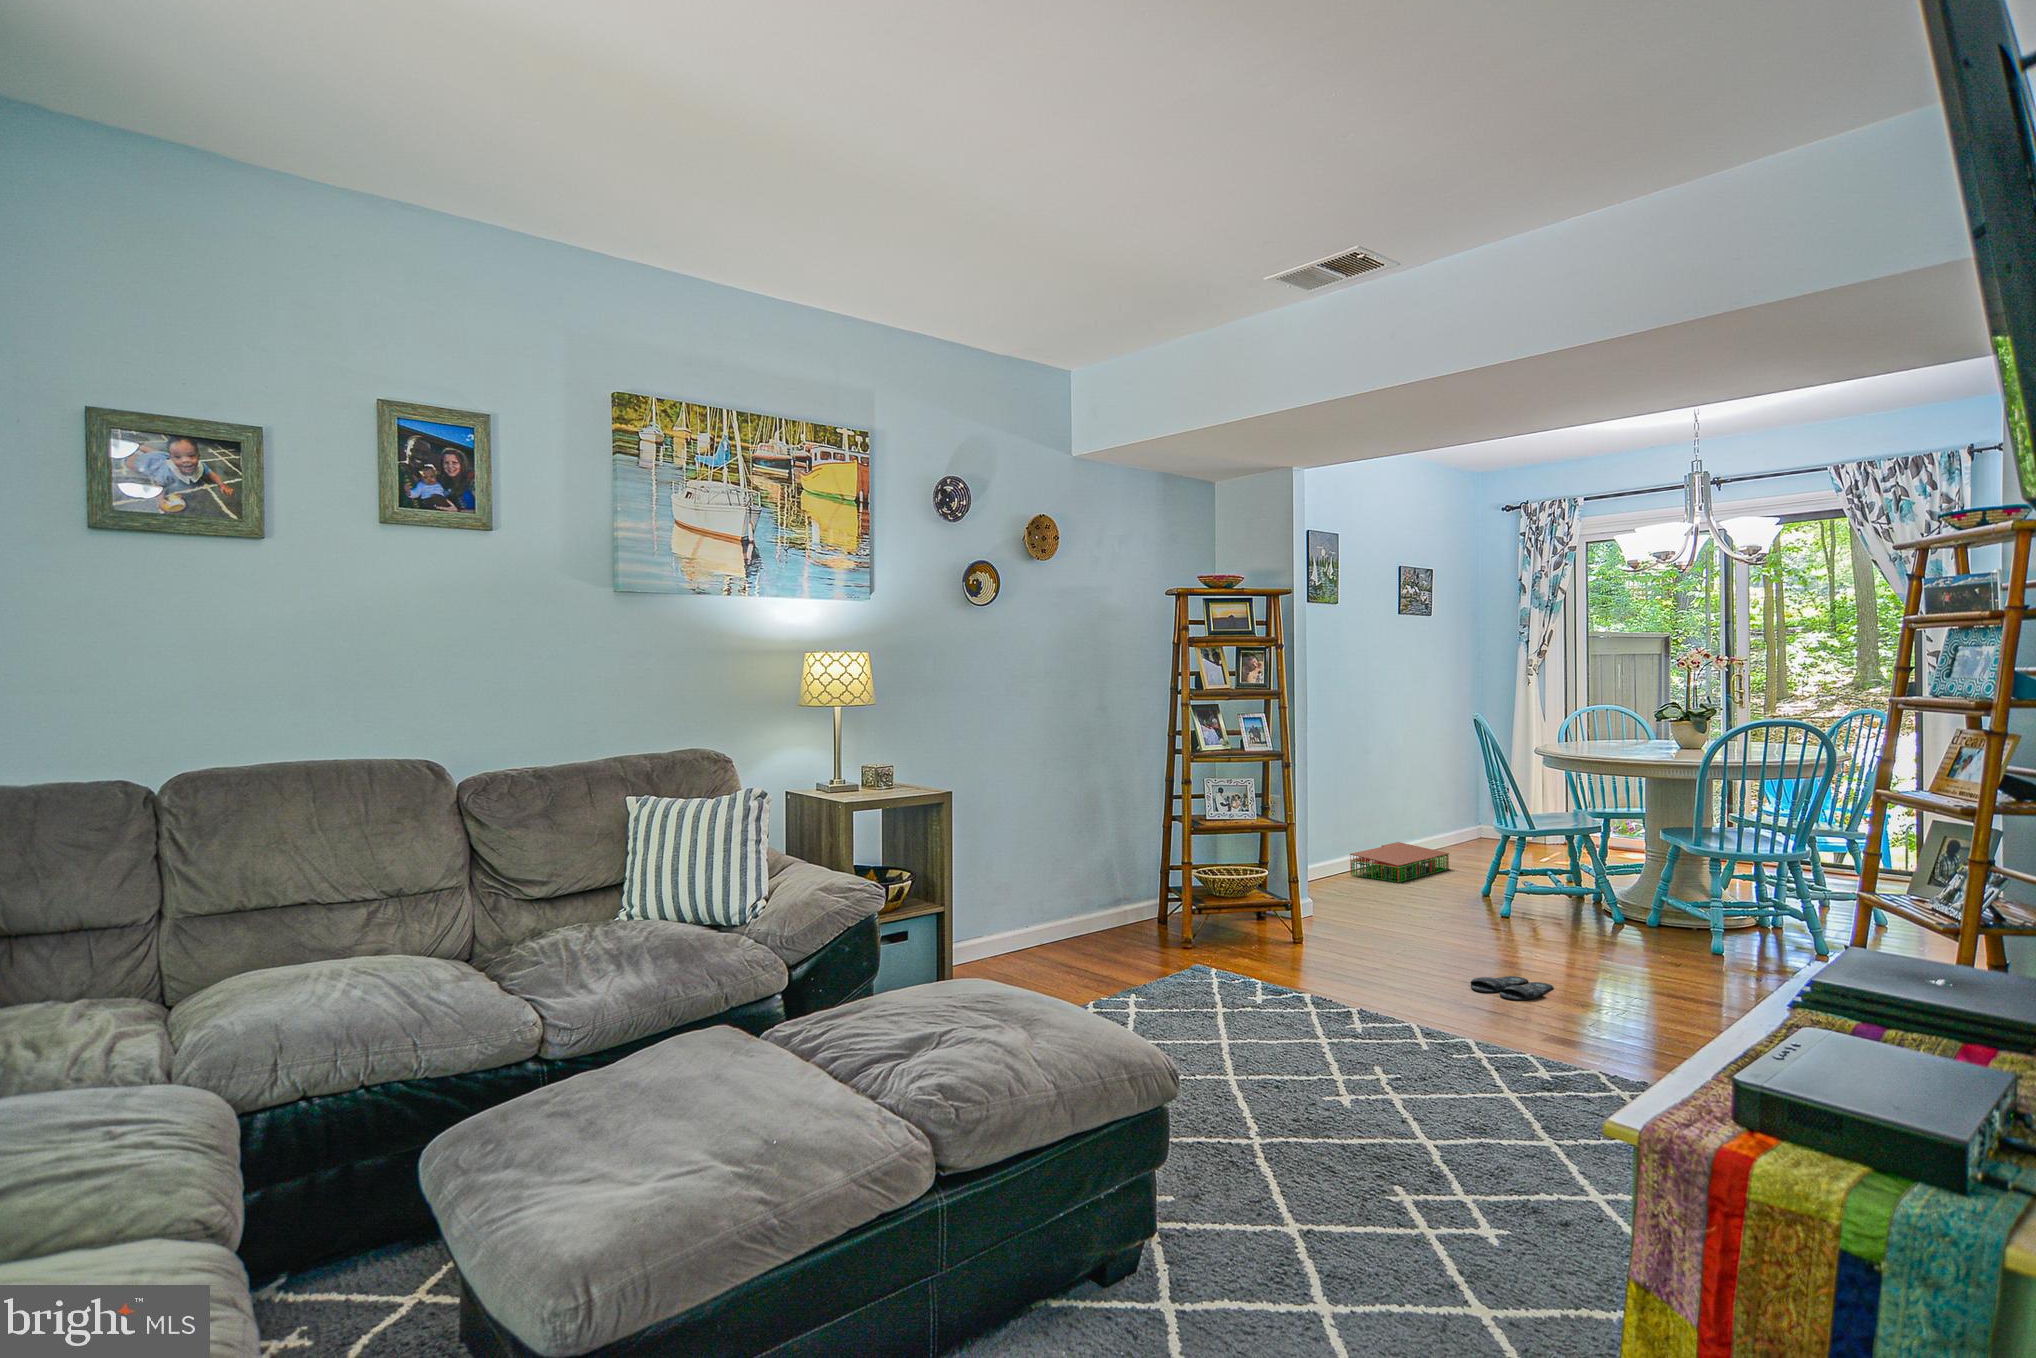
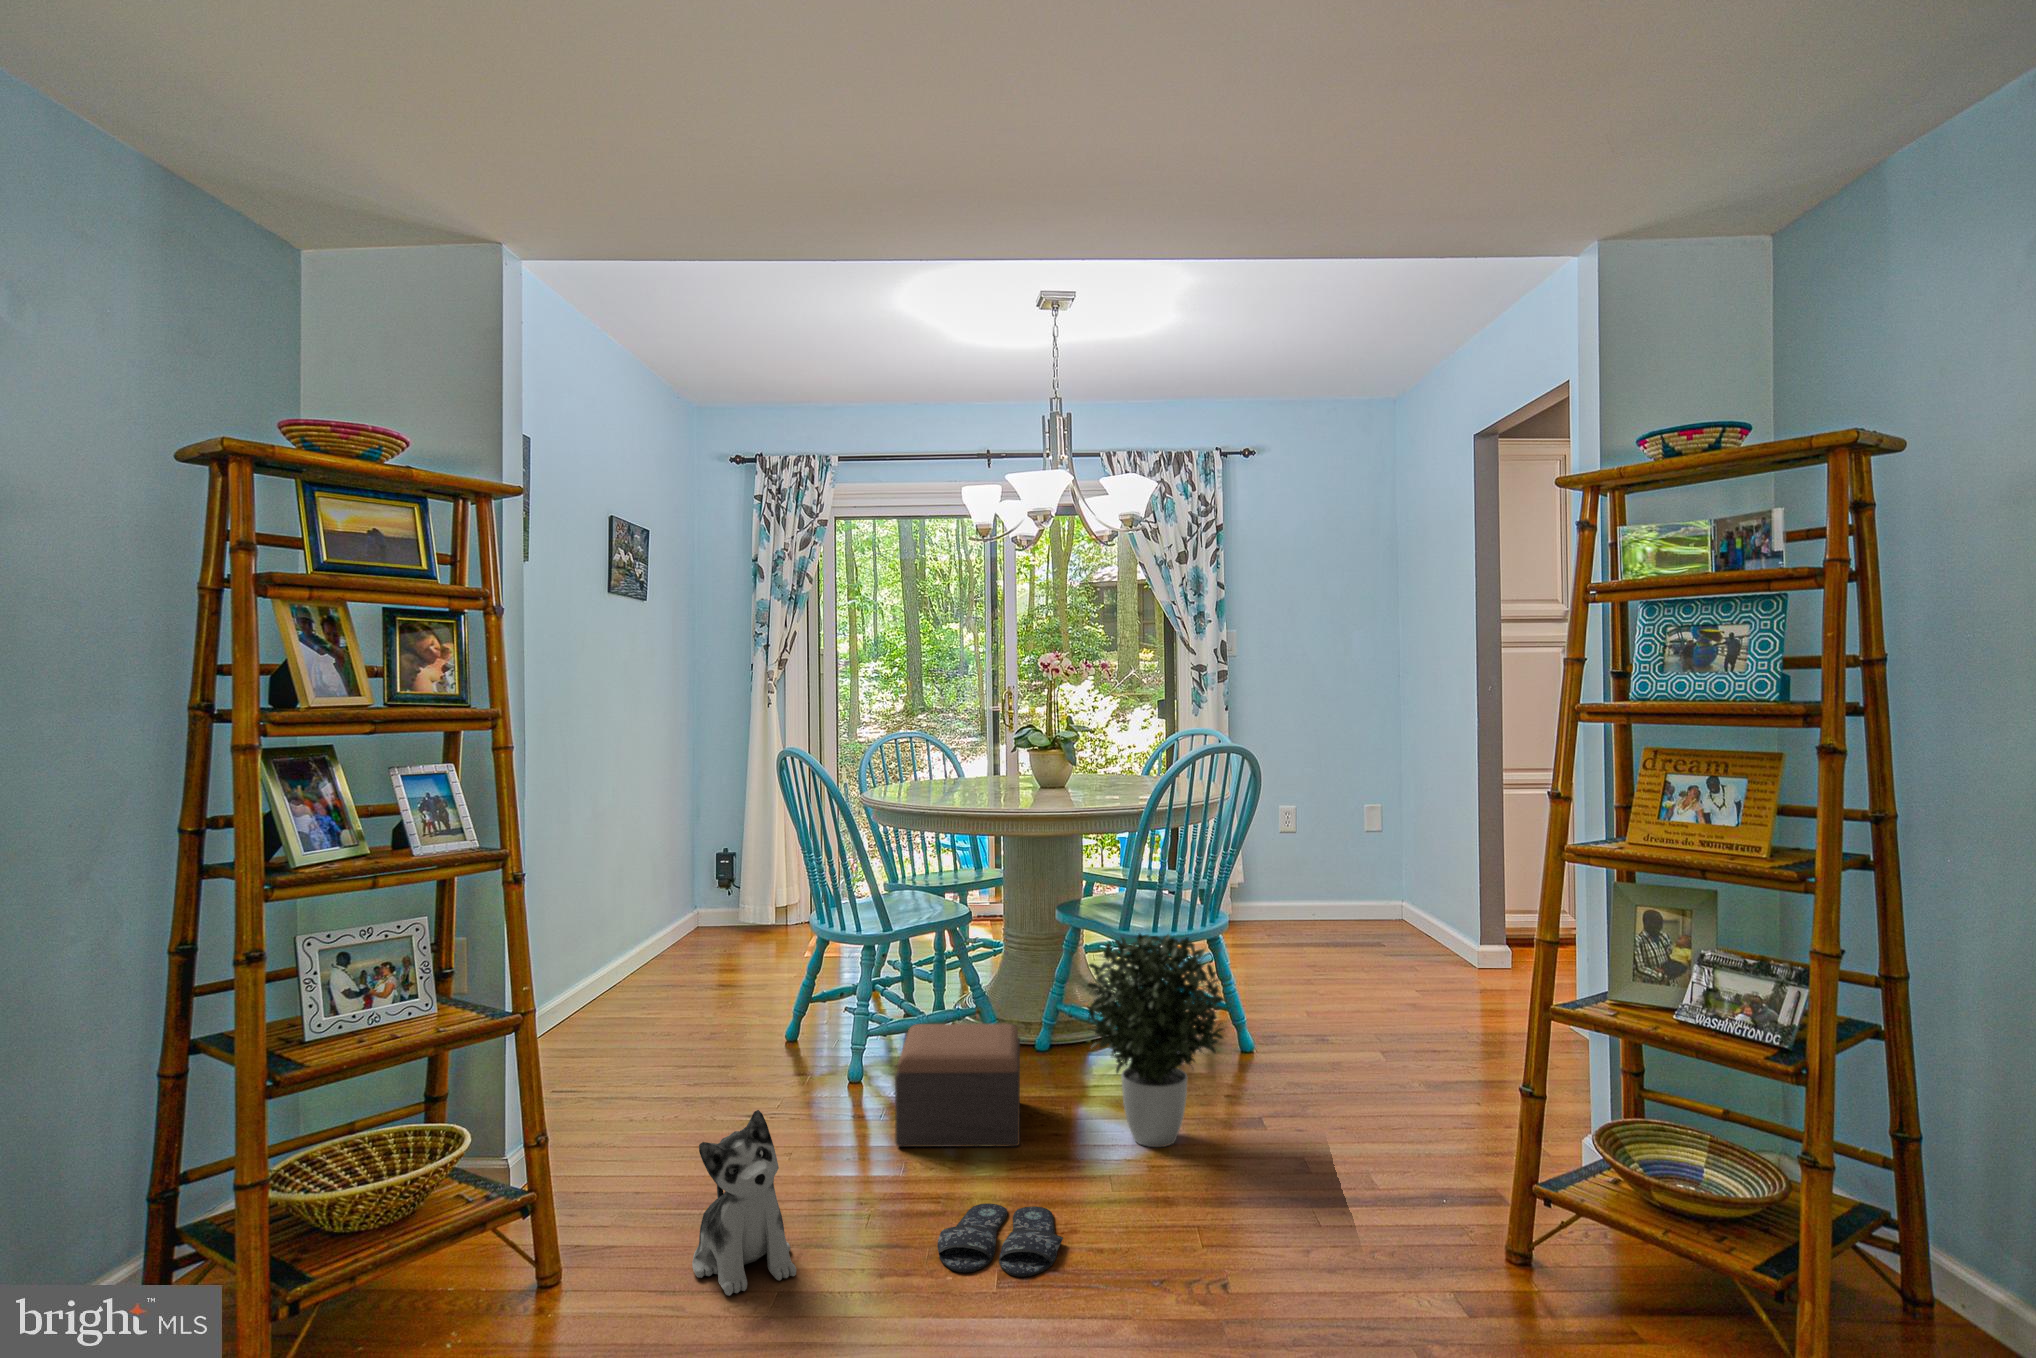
storage bin: present [1350,842,1449,882] -> none [552,944,694,1018]
potted plant: none [1612,845,1725,985] -> present [1087,934,1224,1147]
footstool: none [1493,891,1597,965] -> present [895,1024,1020,1147]
plush toy: none [1350,893,1401,974] -> present [692,1110,796,1296]

